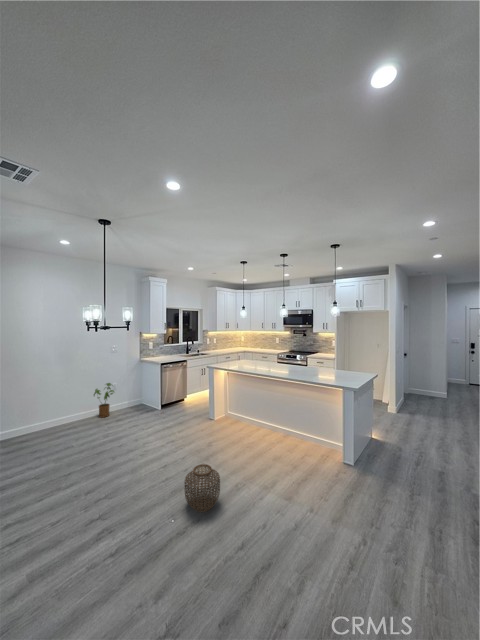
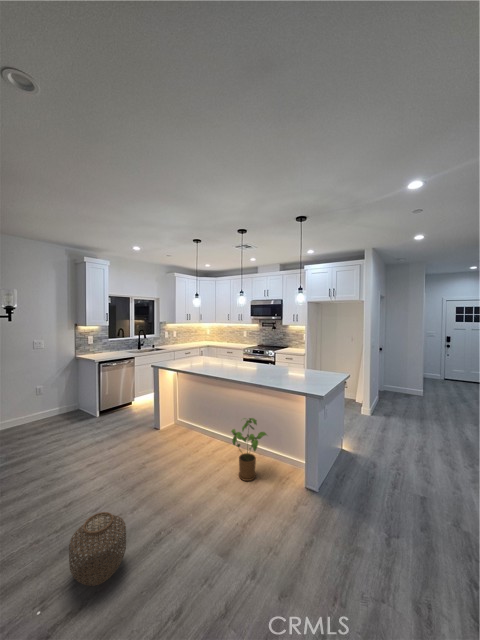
house plant: present [94,383,114,418] -> present [231,418,267,481]

